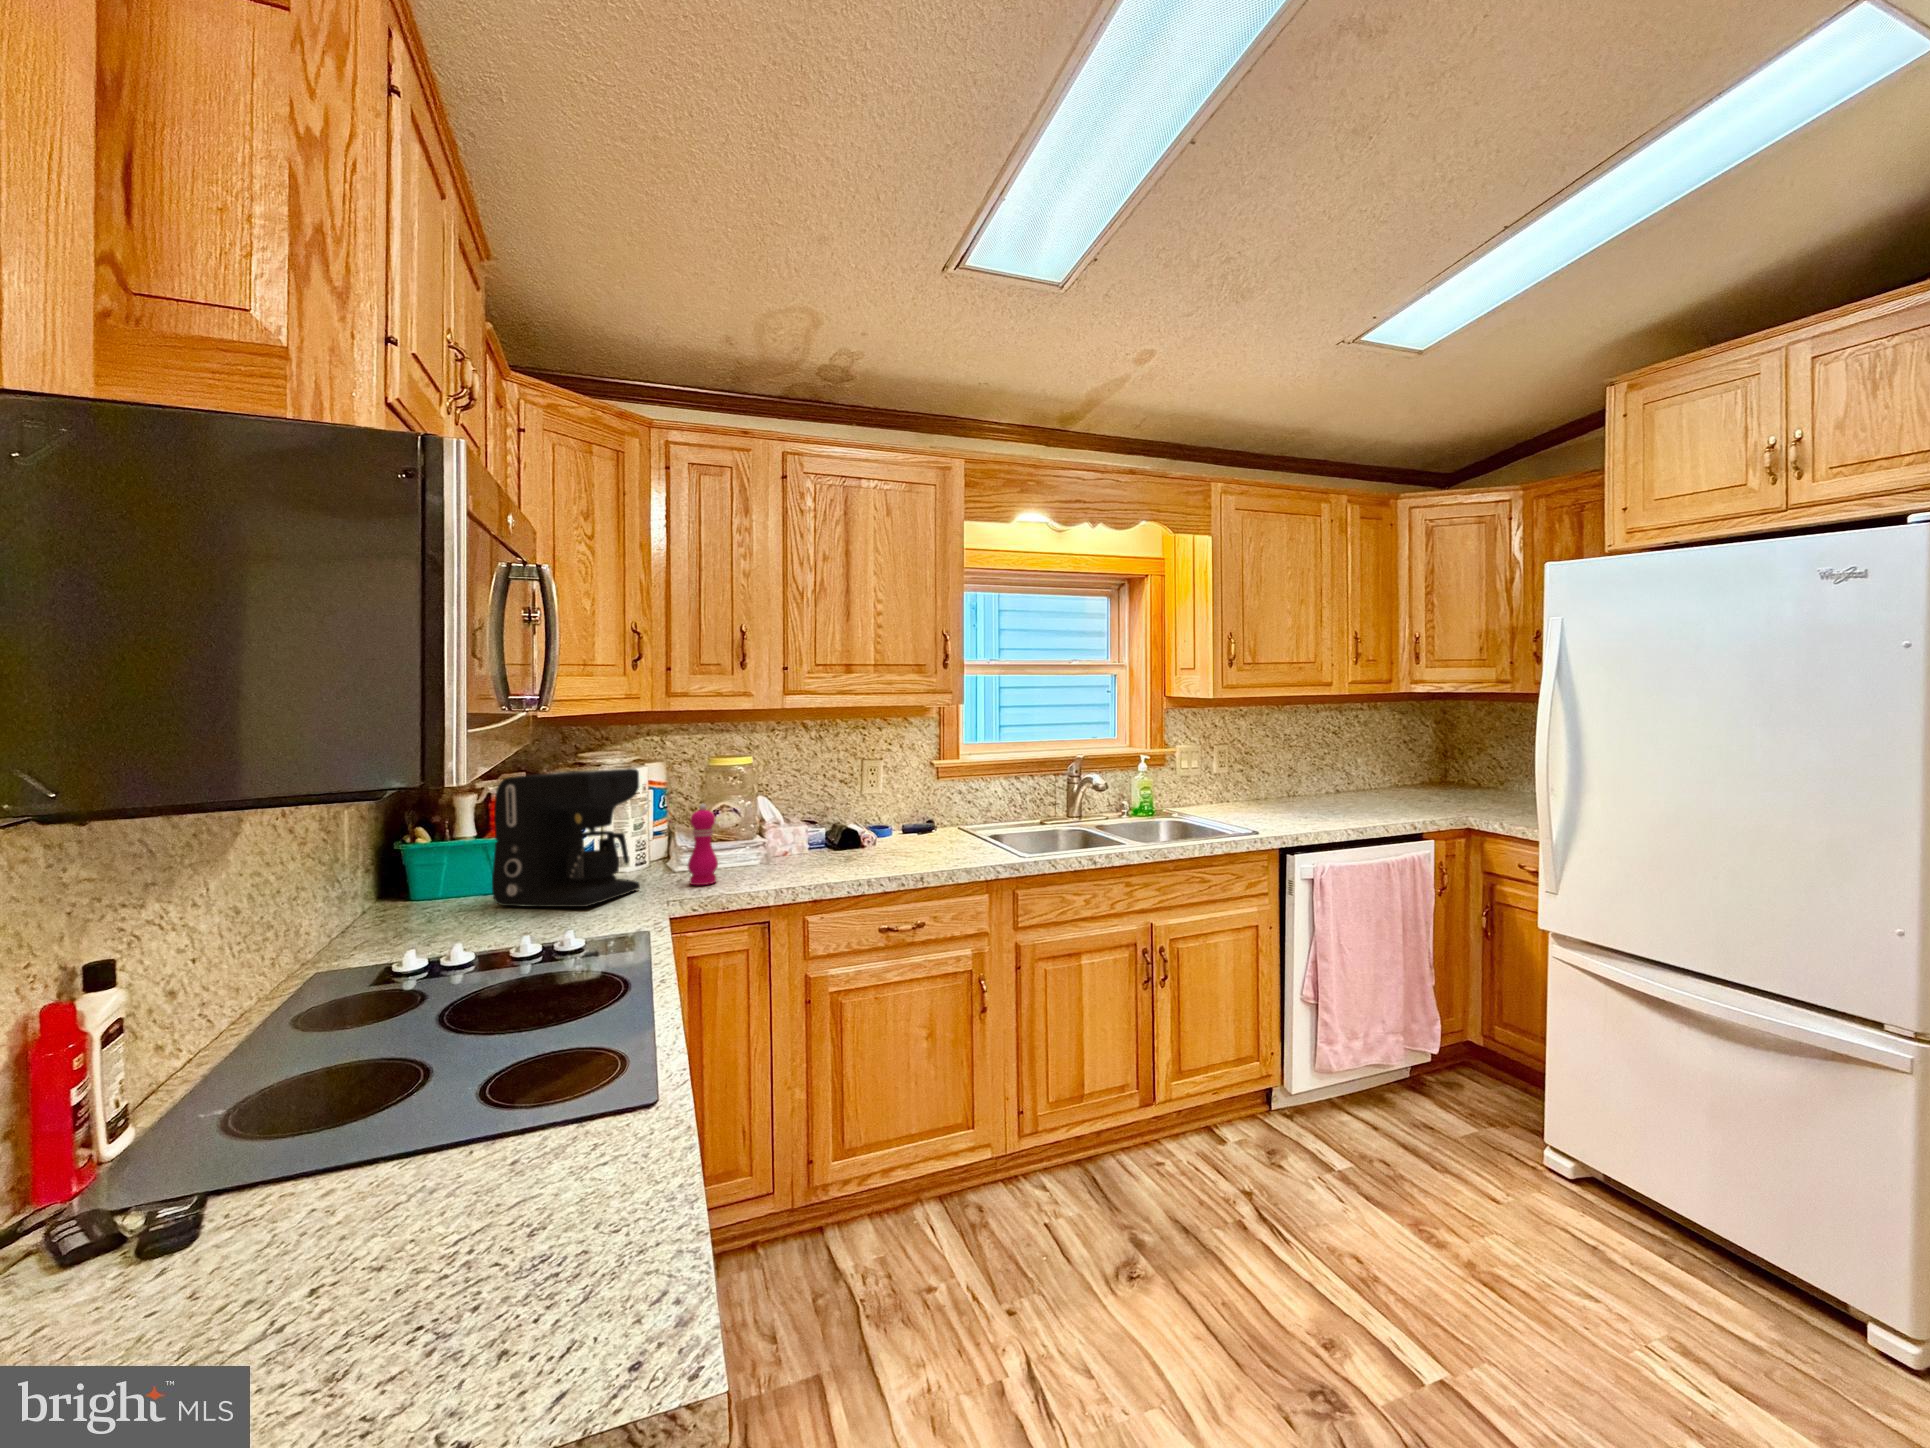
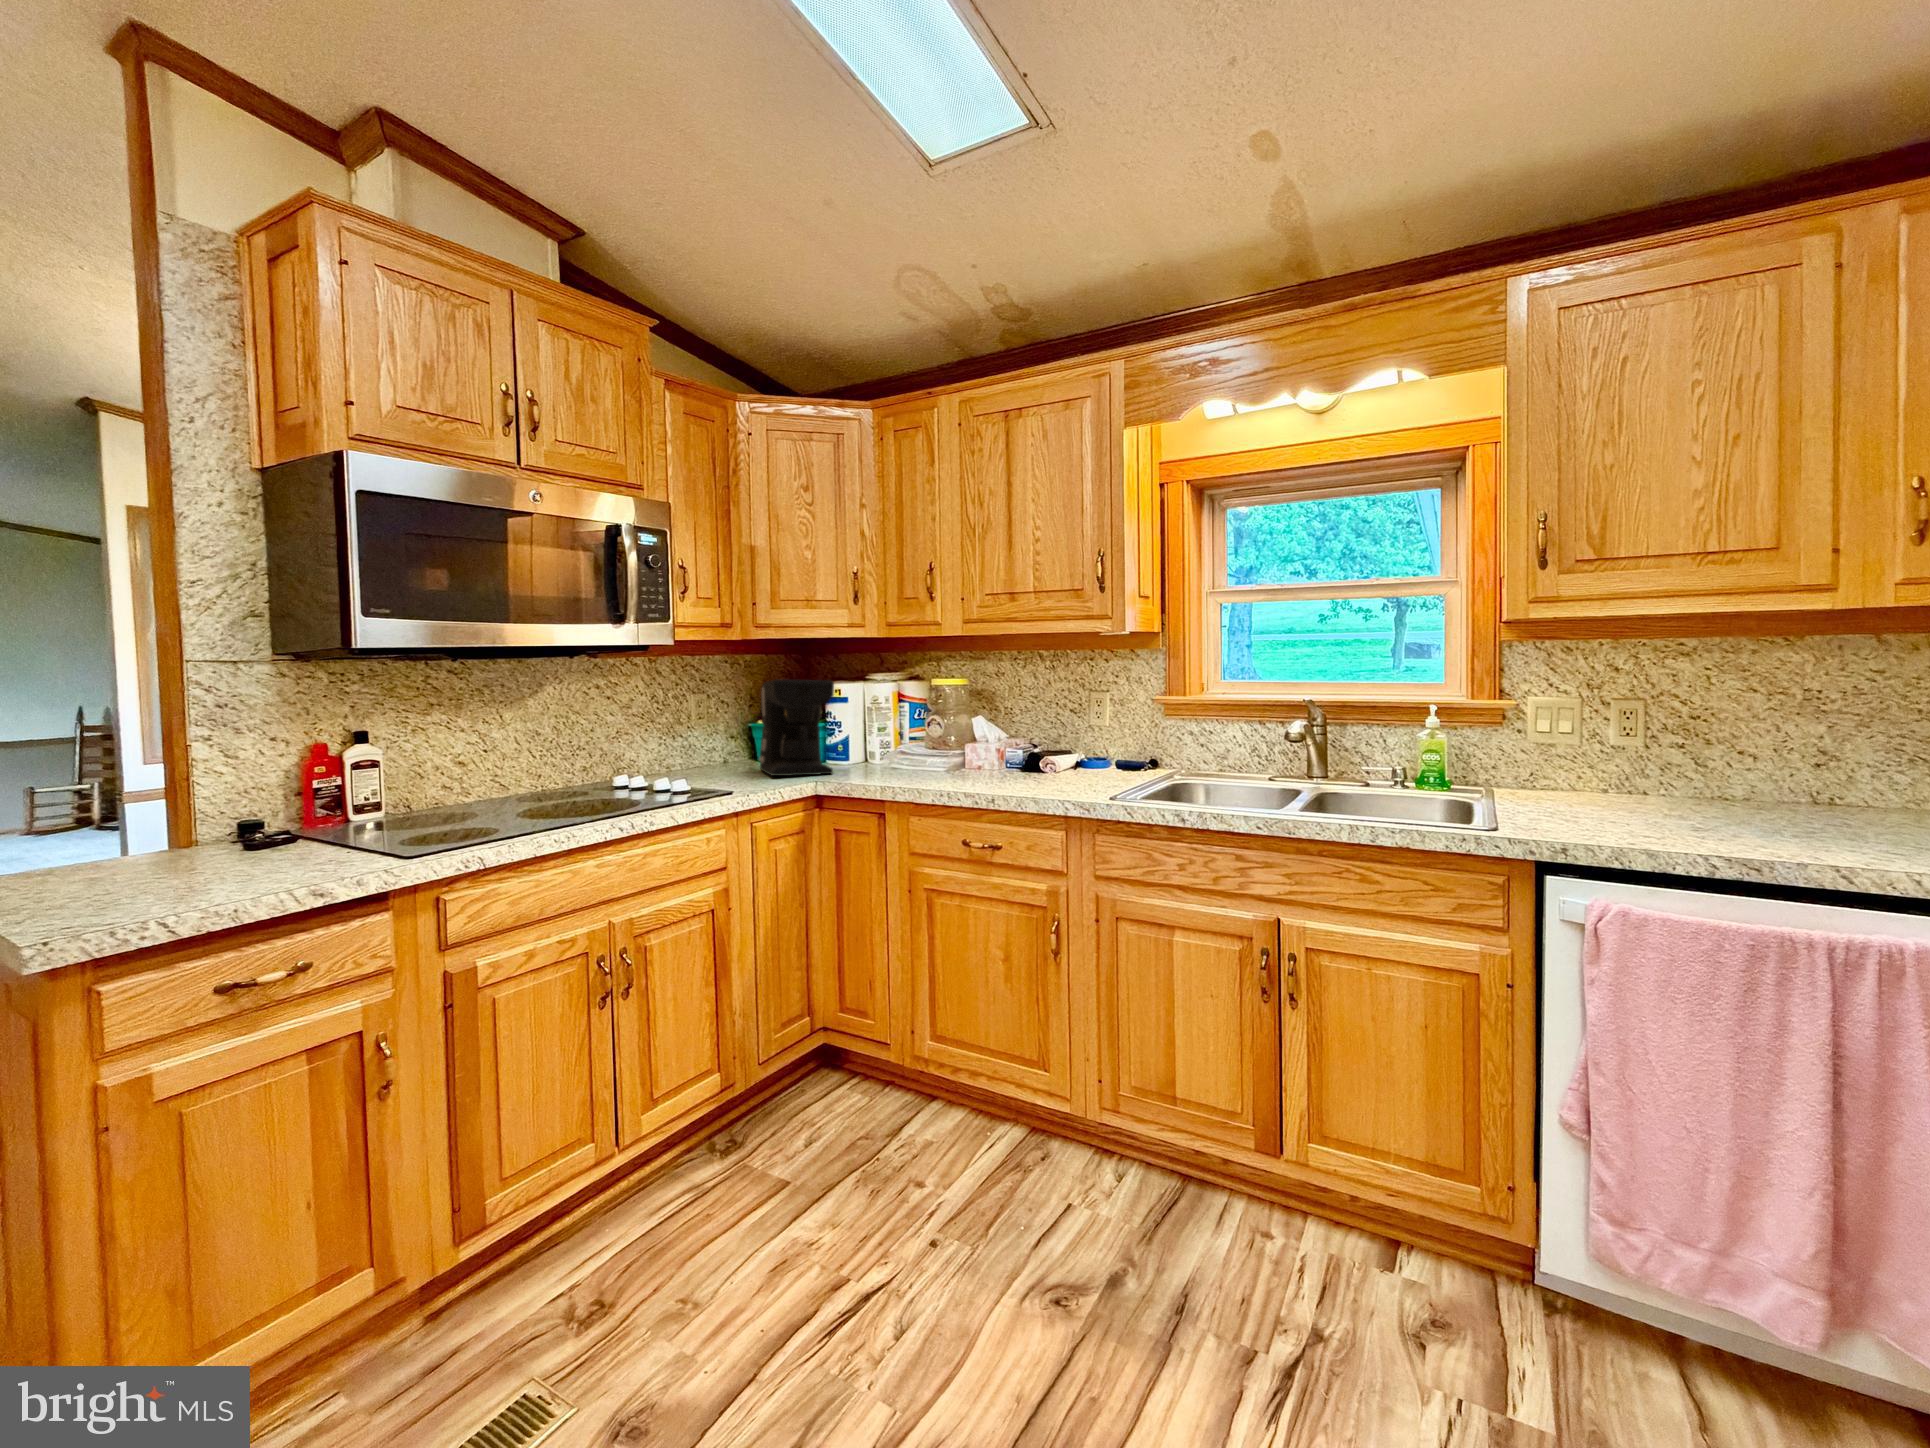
pepper mill: present [688,804,718,885] -> none [857,712,881,777]

